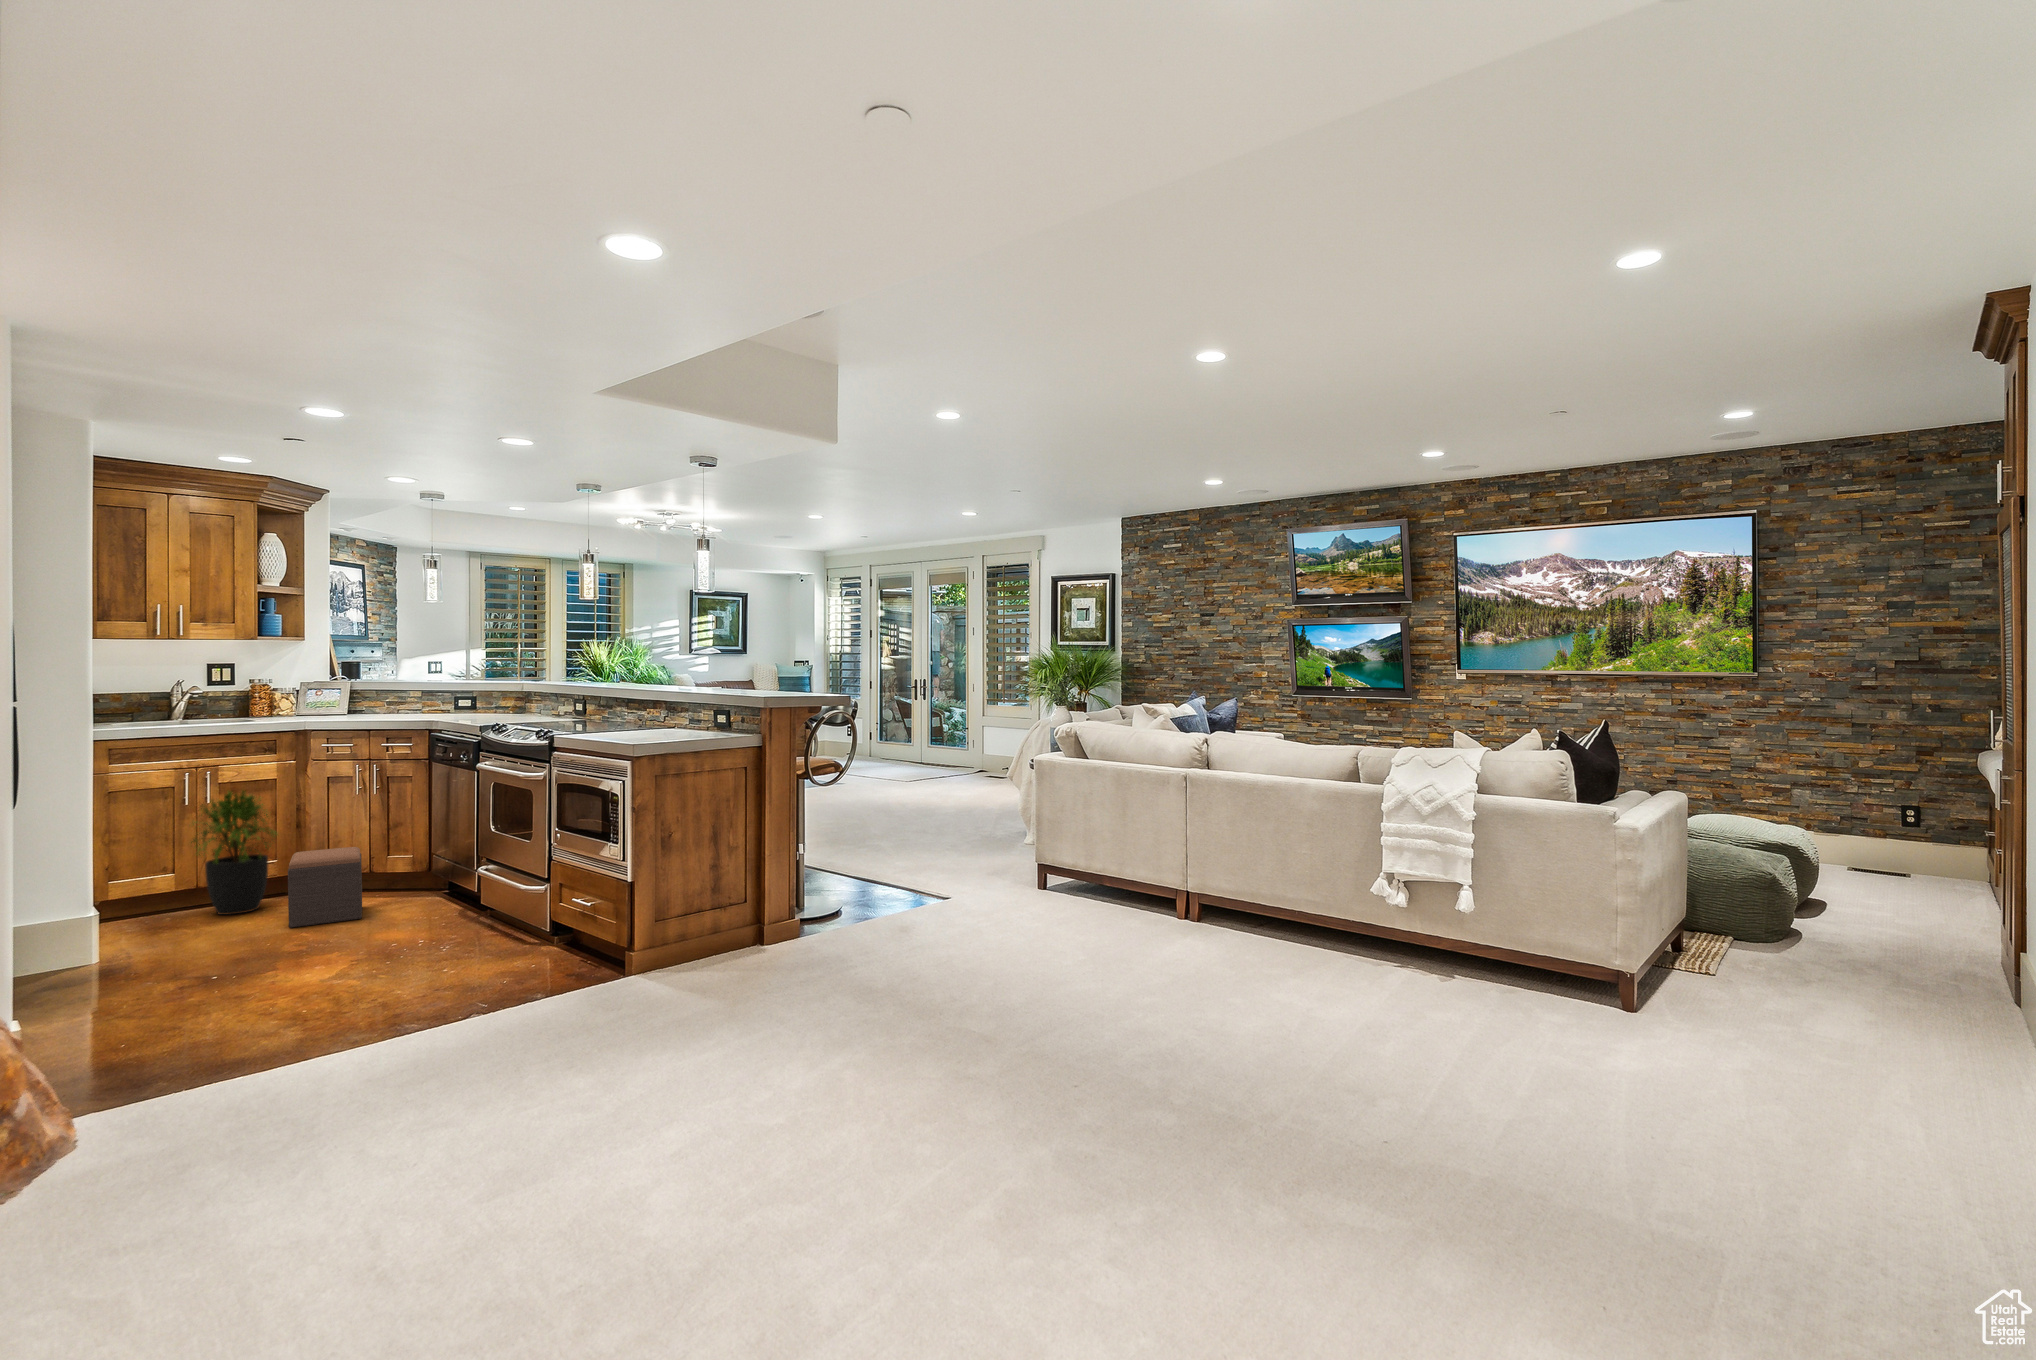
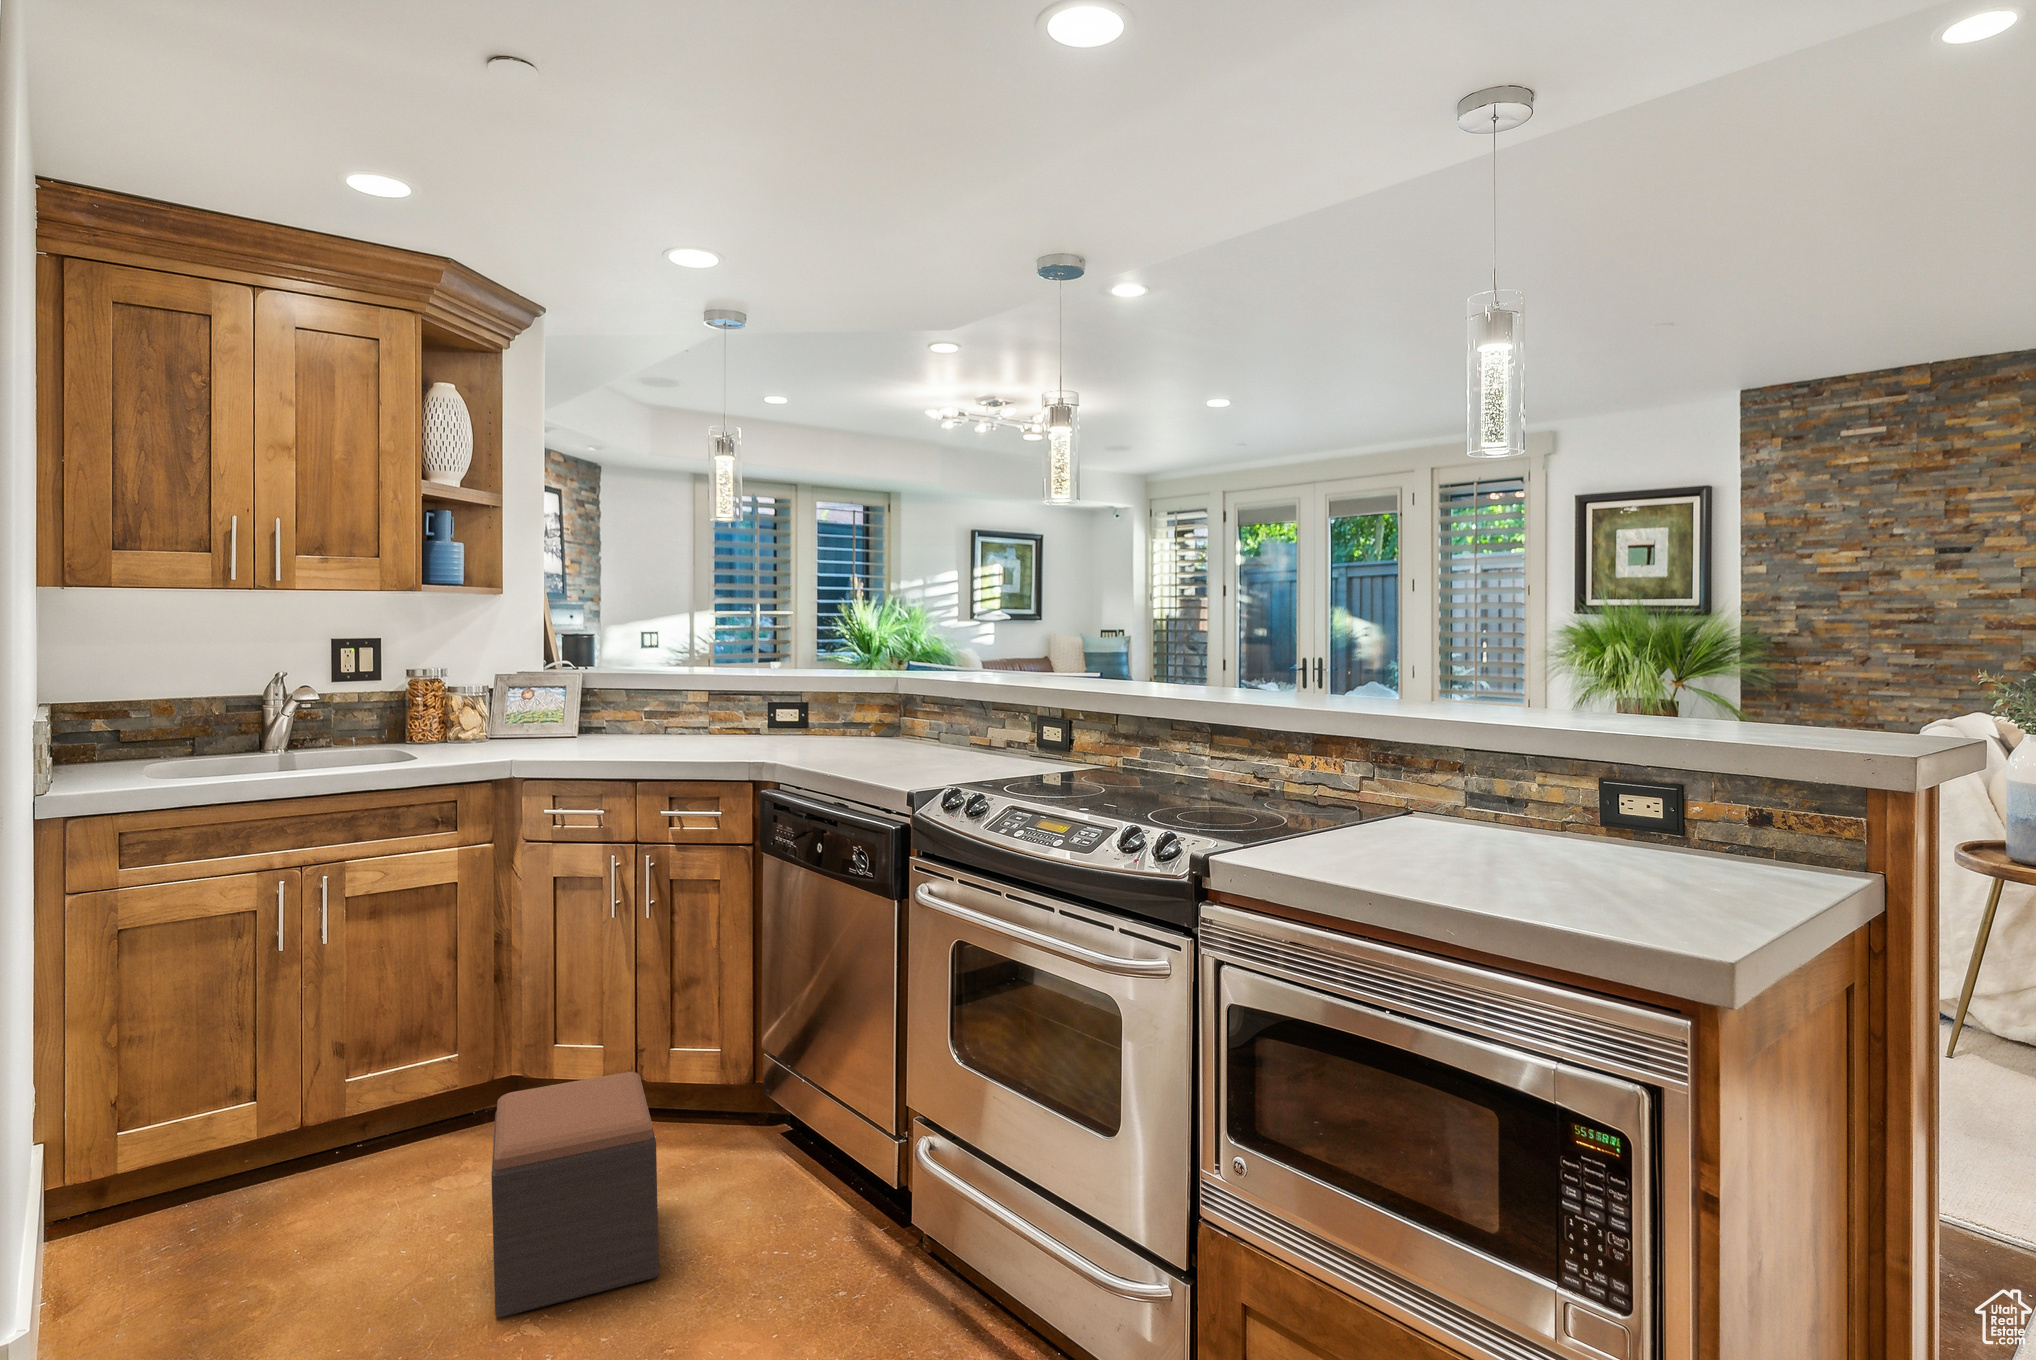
potted plant: present [191,791,276,915] -> none [265,931,469,1225]

